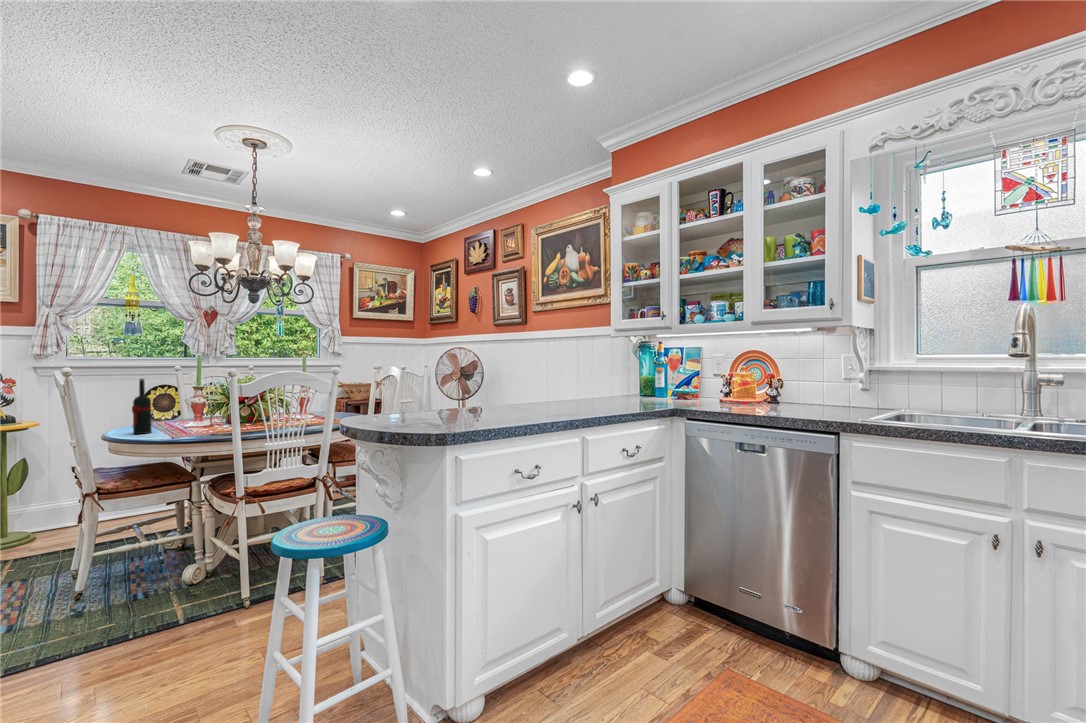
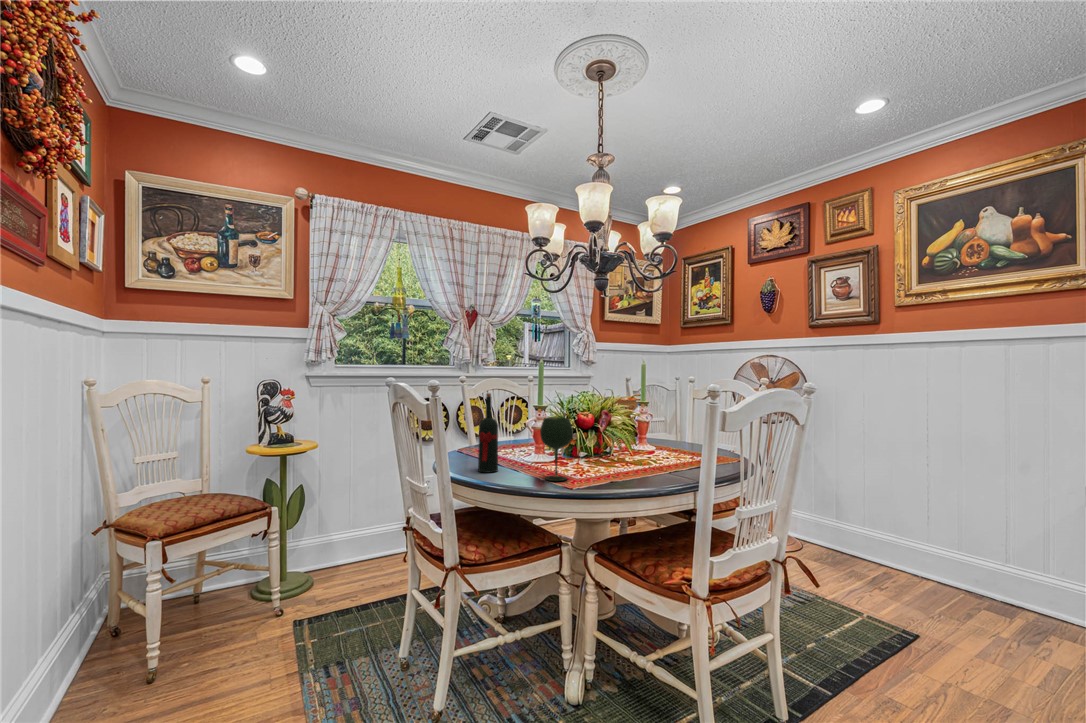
wine glass: none [169,394,196,436] -> present [540,417,573,481]

